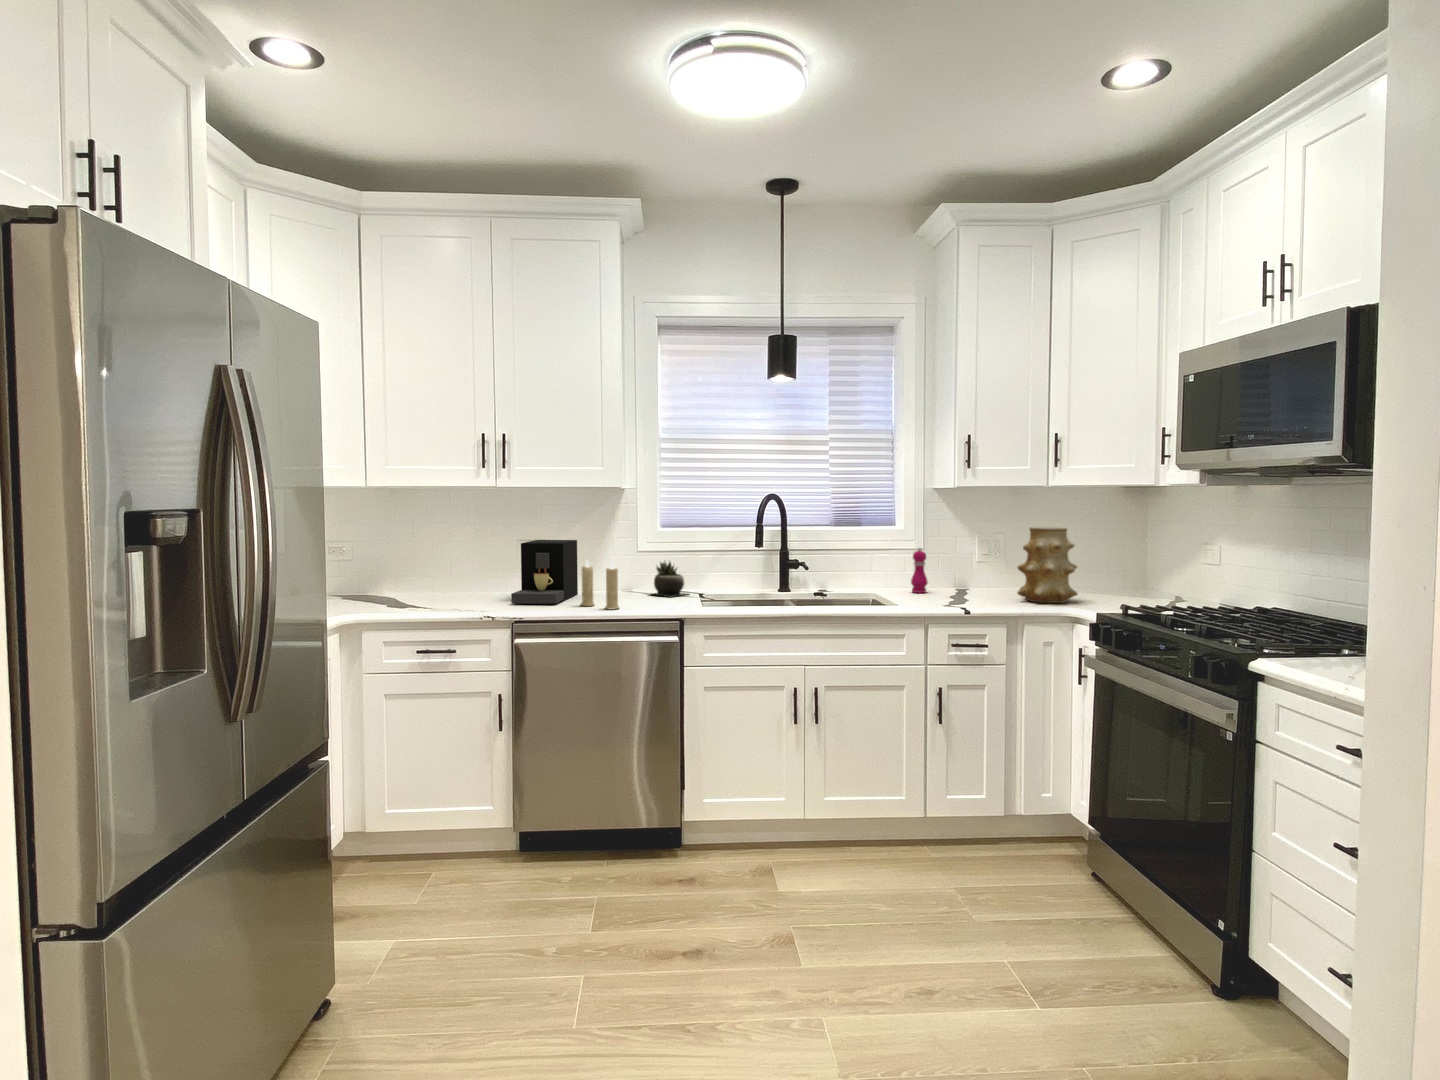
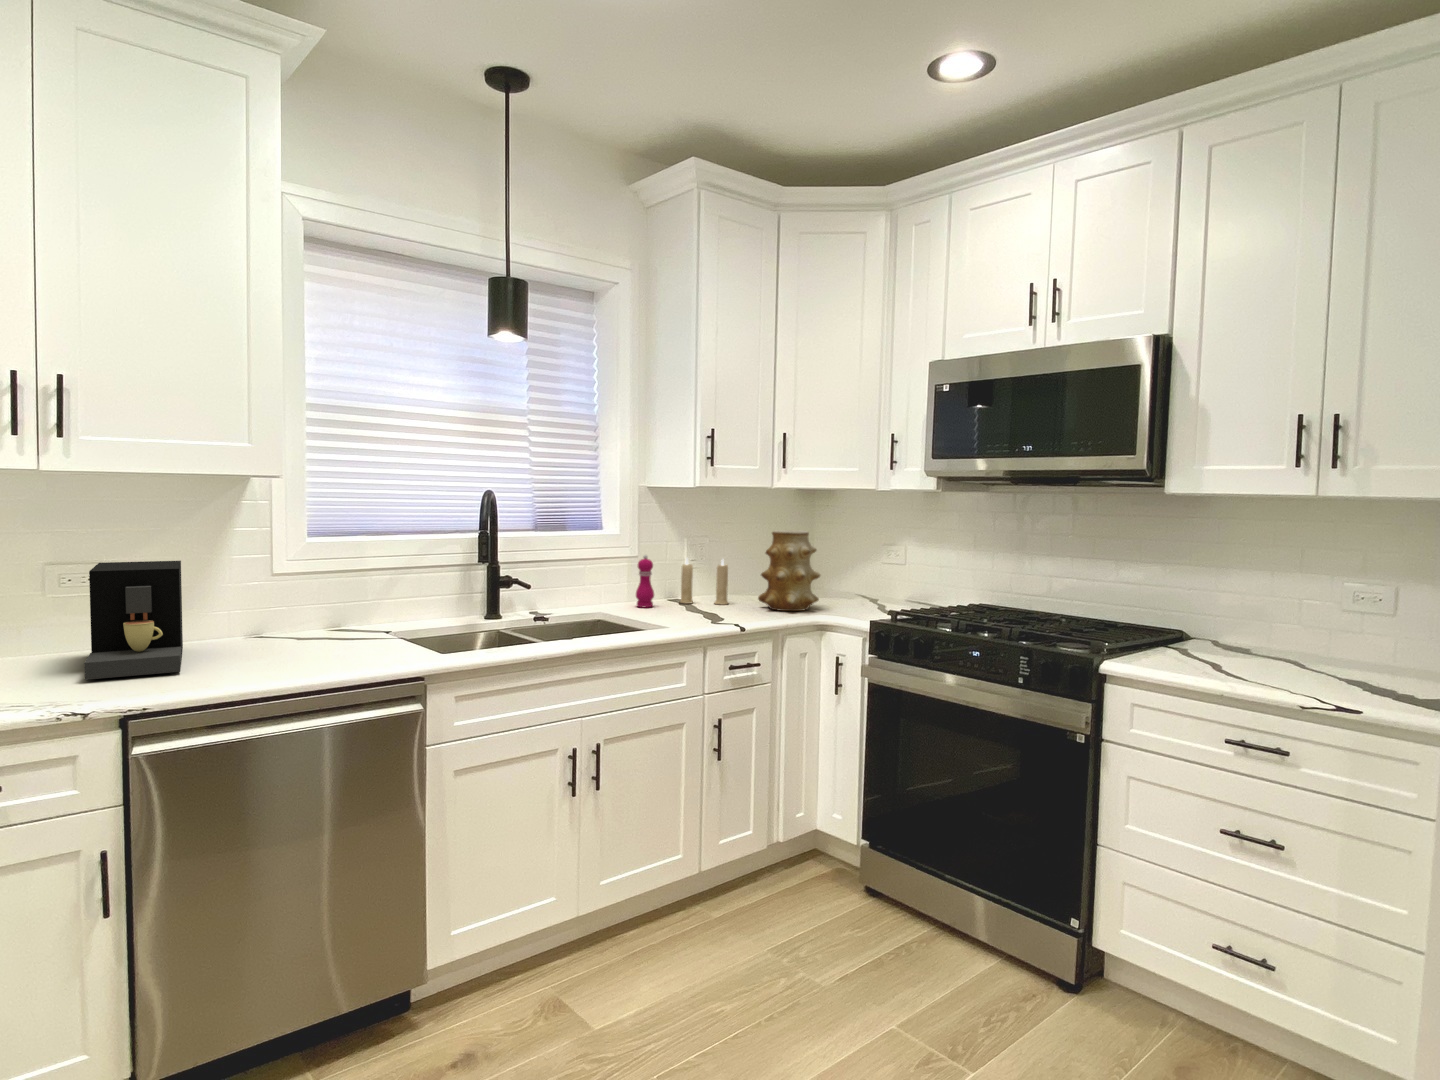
candle: present [580,561,619,609] -> present [679,559,728,605]
succulent plant: present [653,562,687,597] -> none [309,585,377,640]

